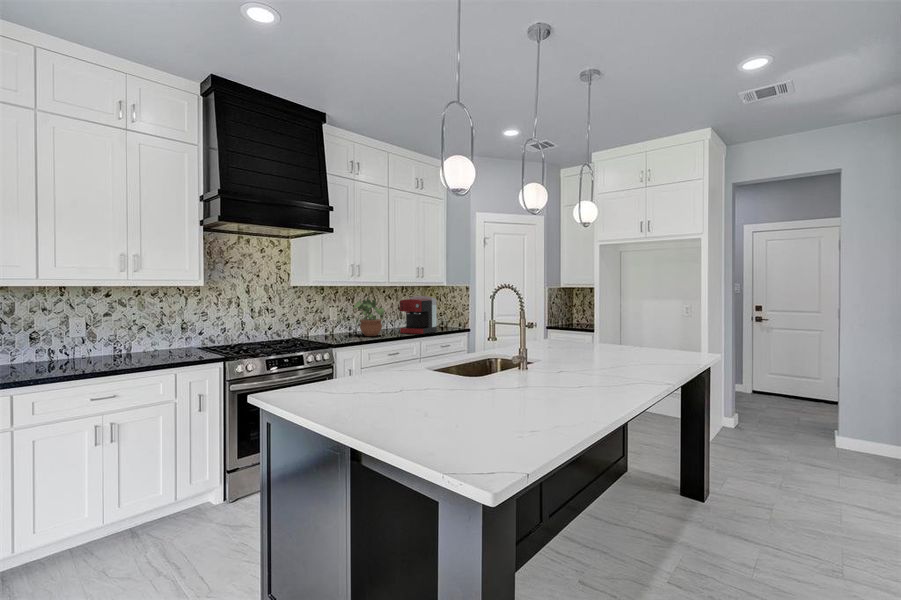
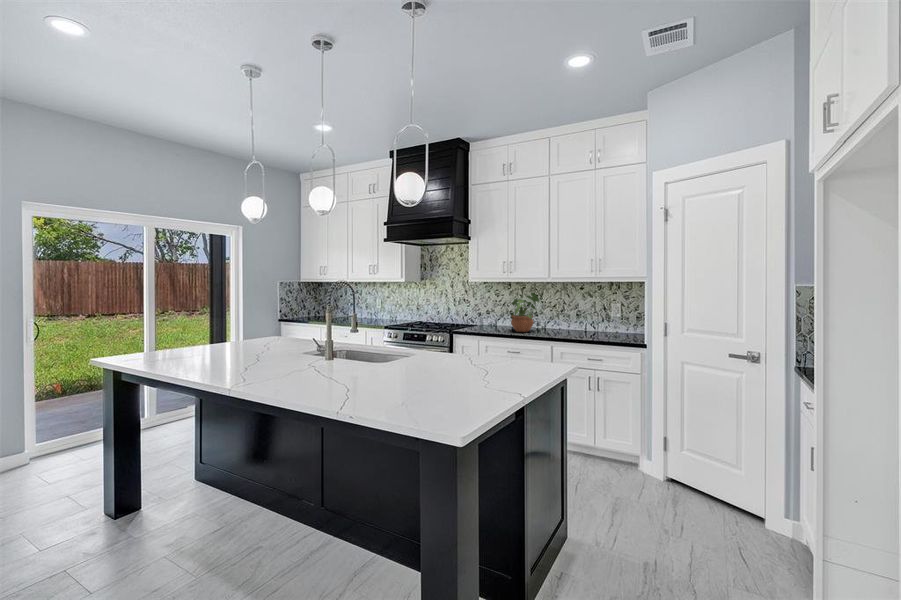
coffee maker: present [400,296,437,334] -> none [550,294,595,339]

